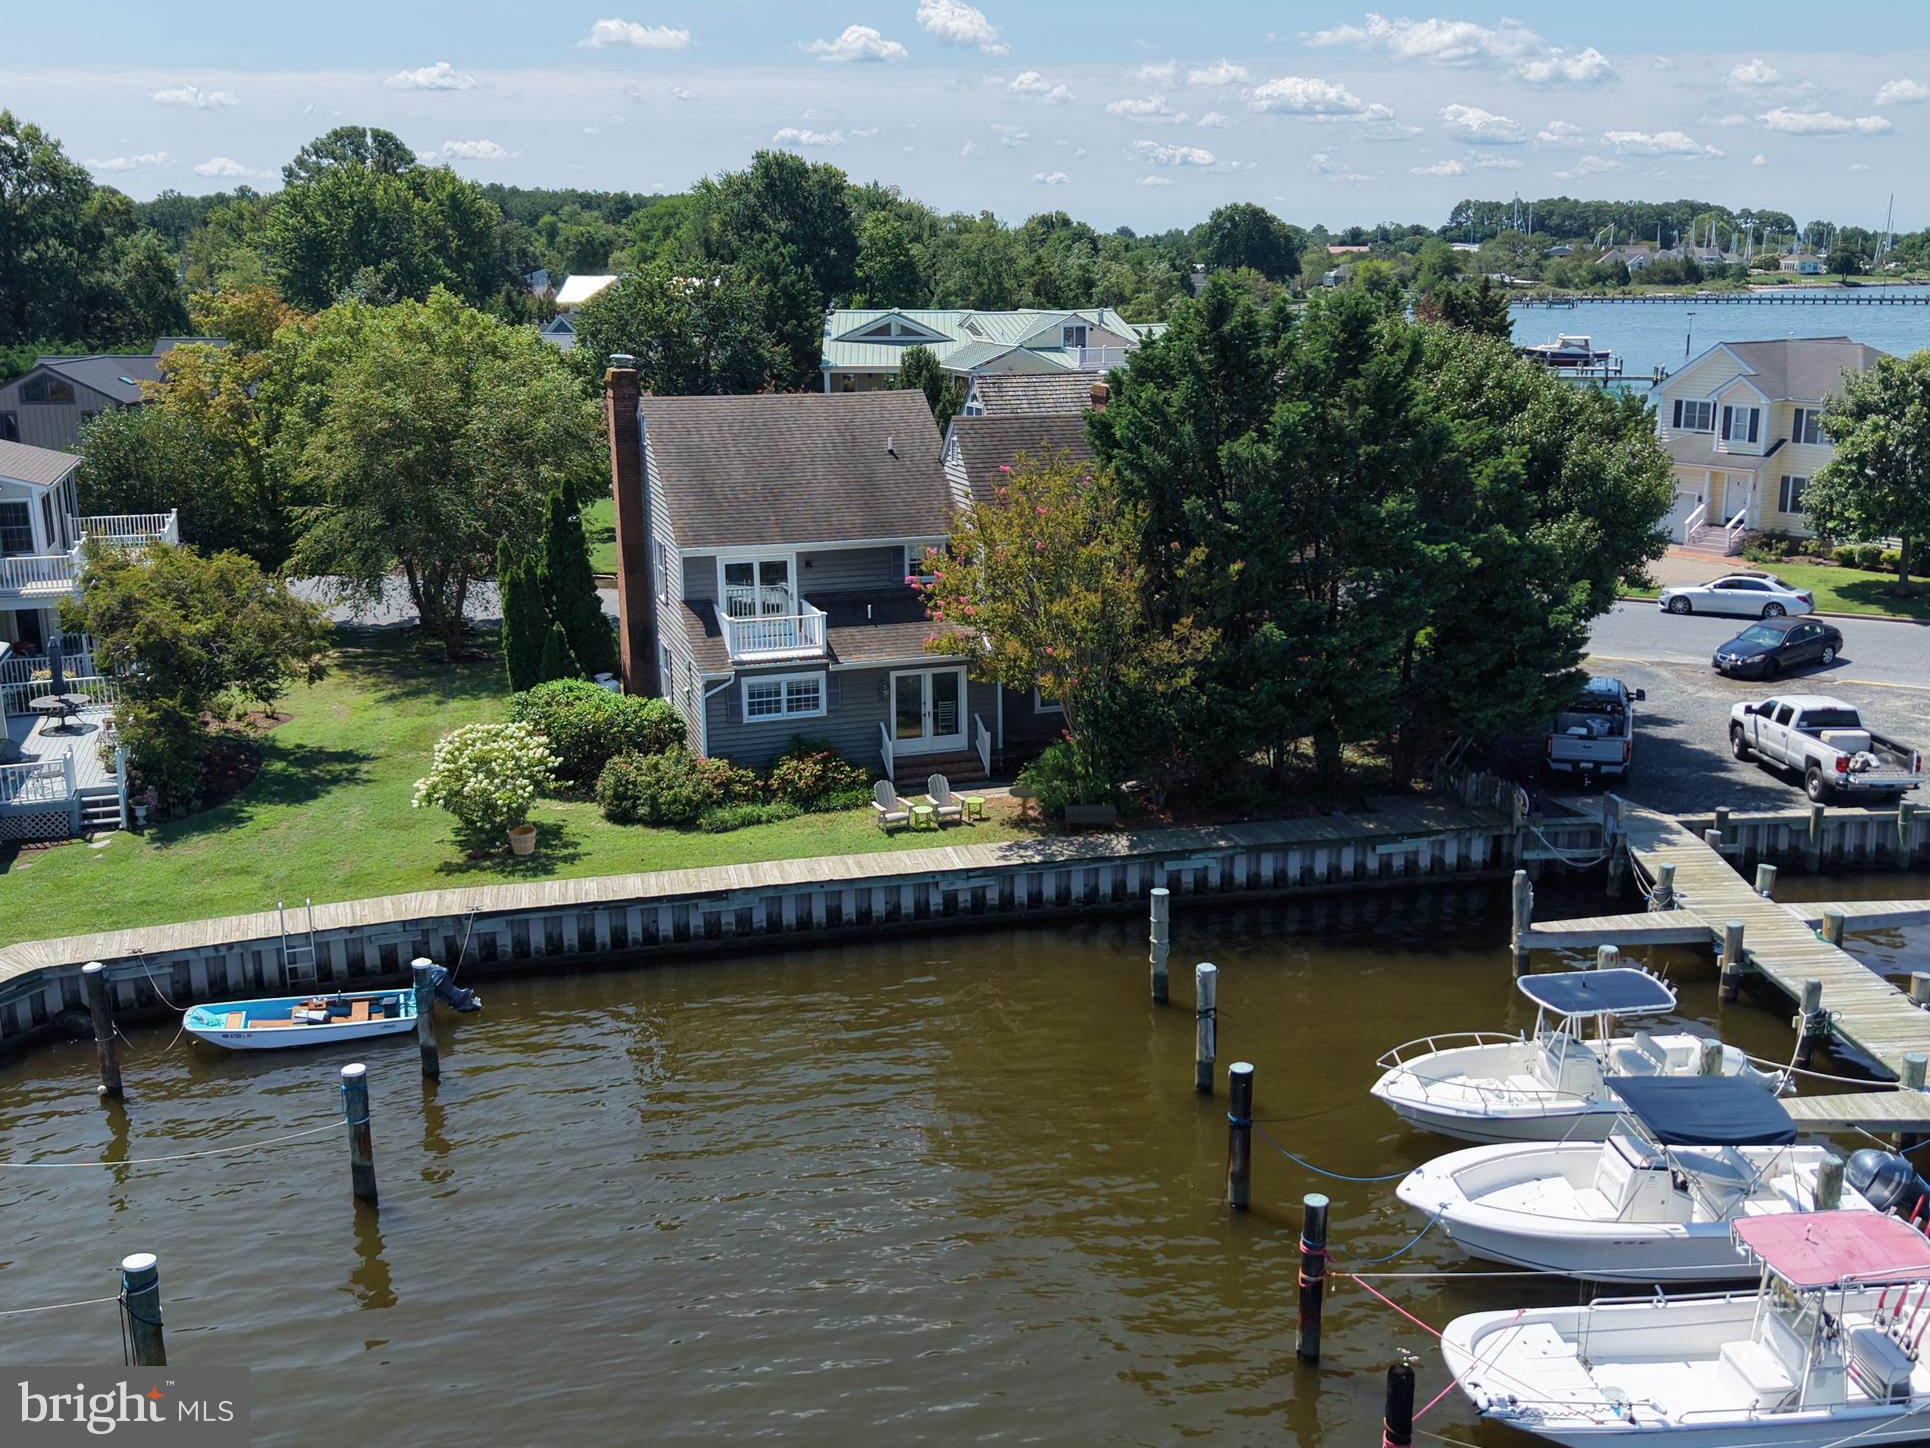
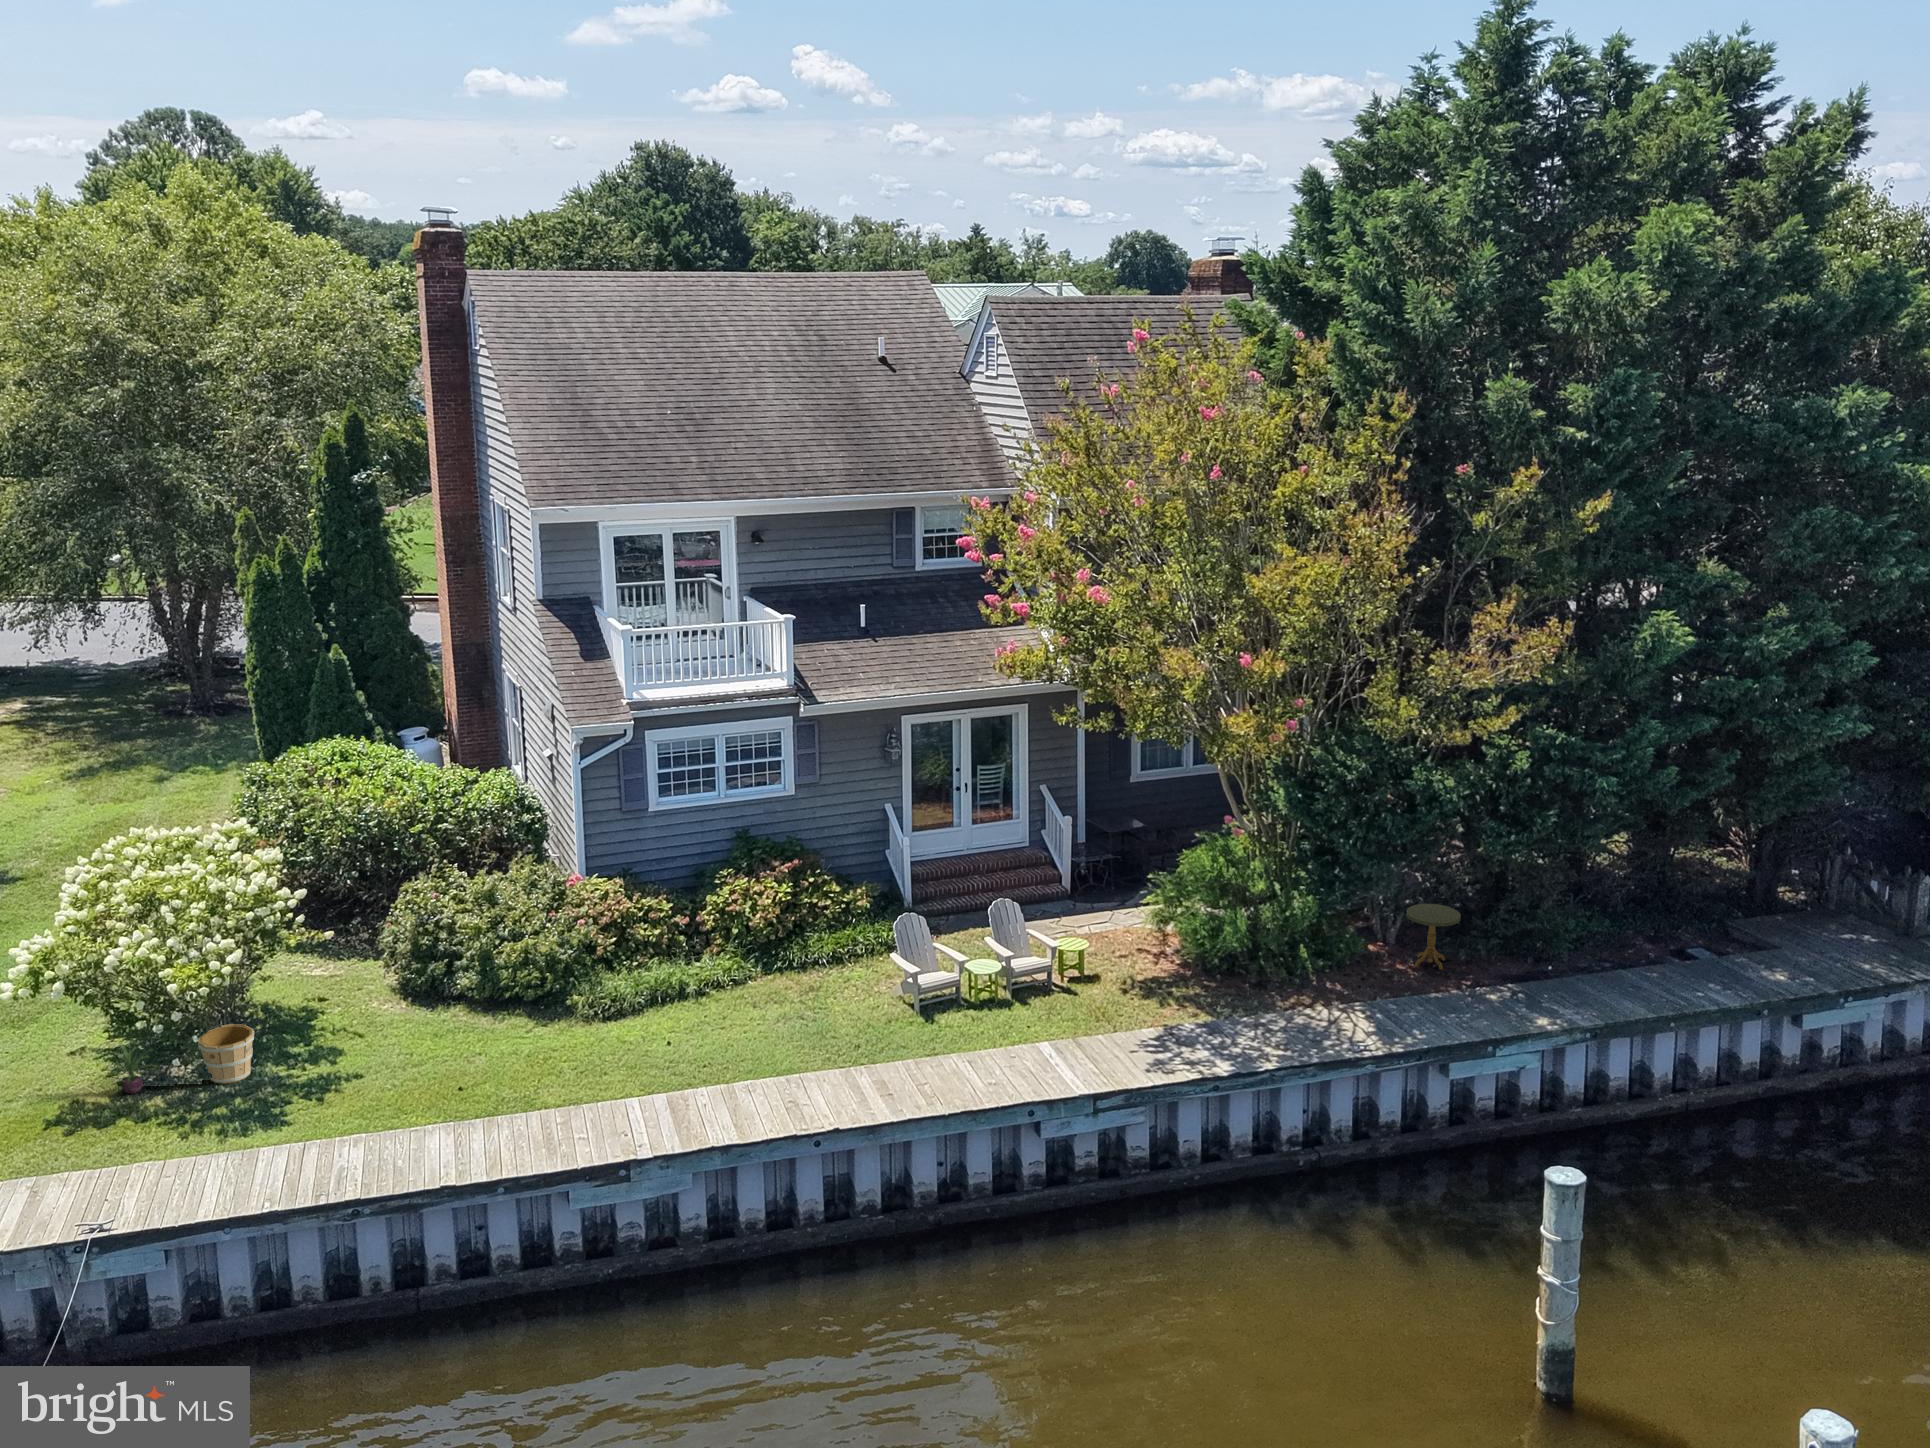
side table: present [1009,786,1036,823] -> present [1406,904,1461,970]
bench: present [1065,805,1117,833] -> none [1240,951,1337,1006]

